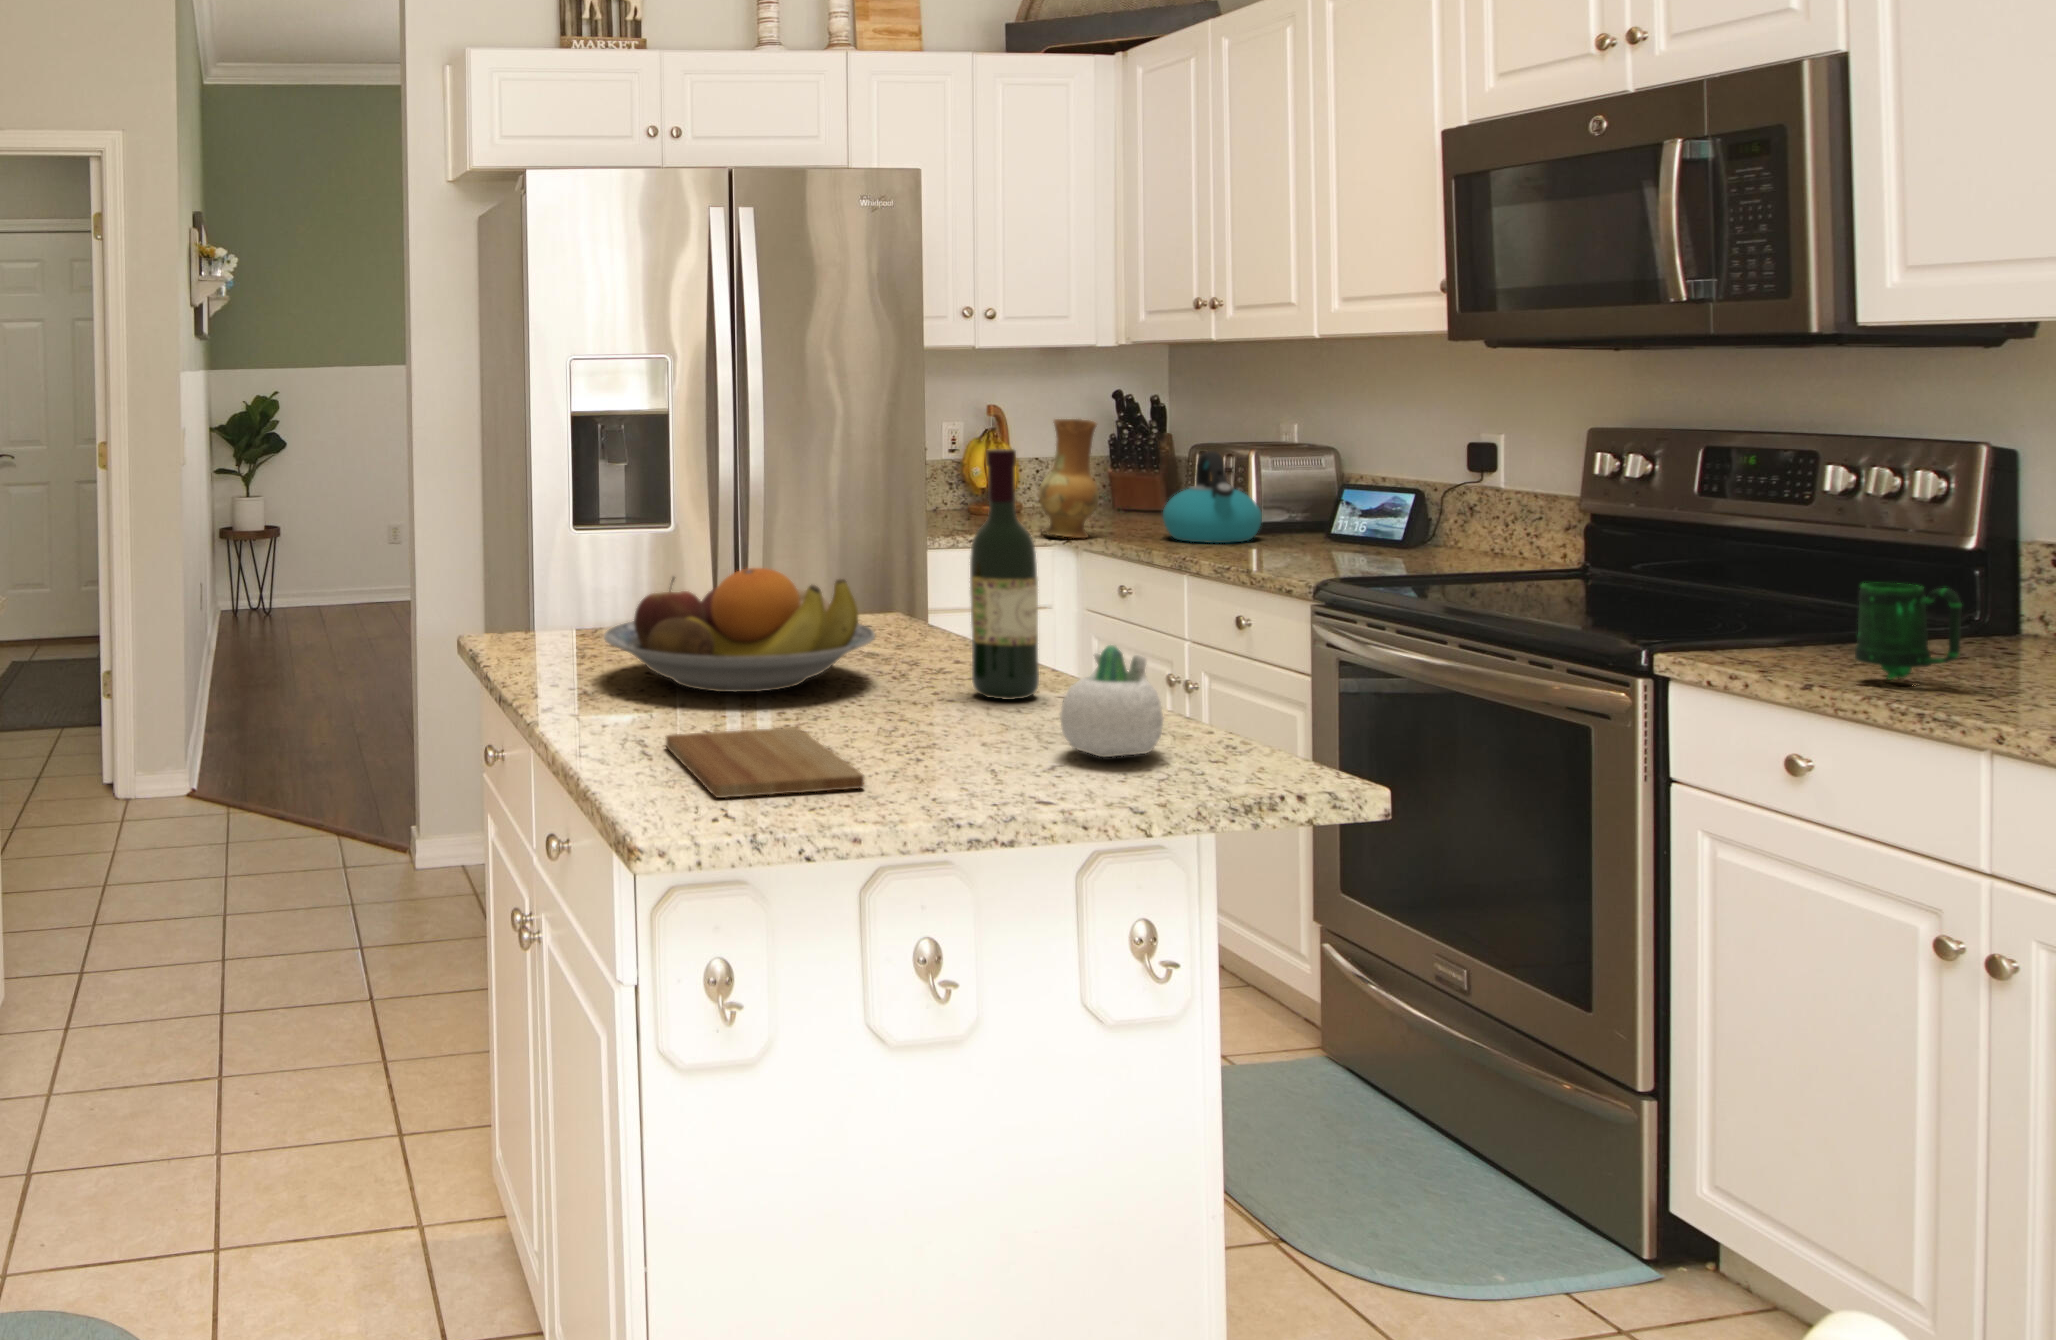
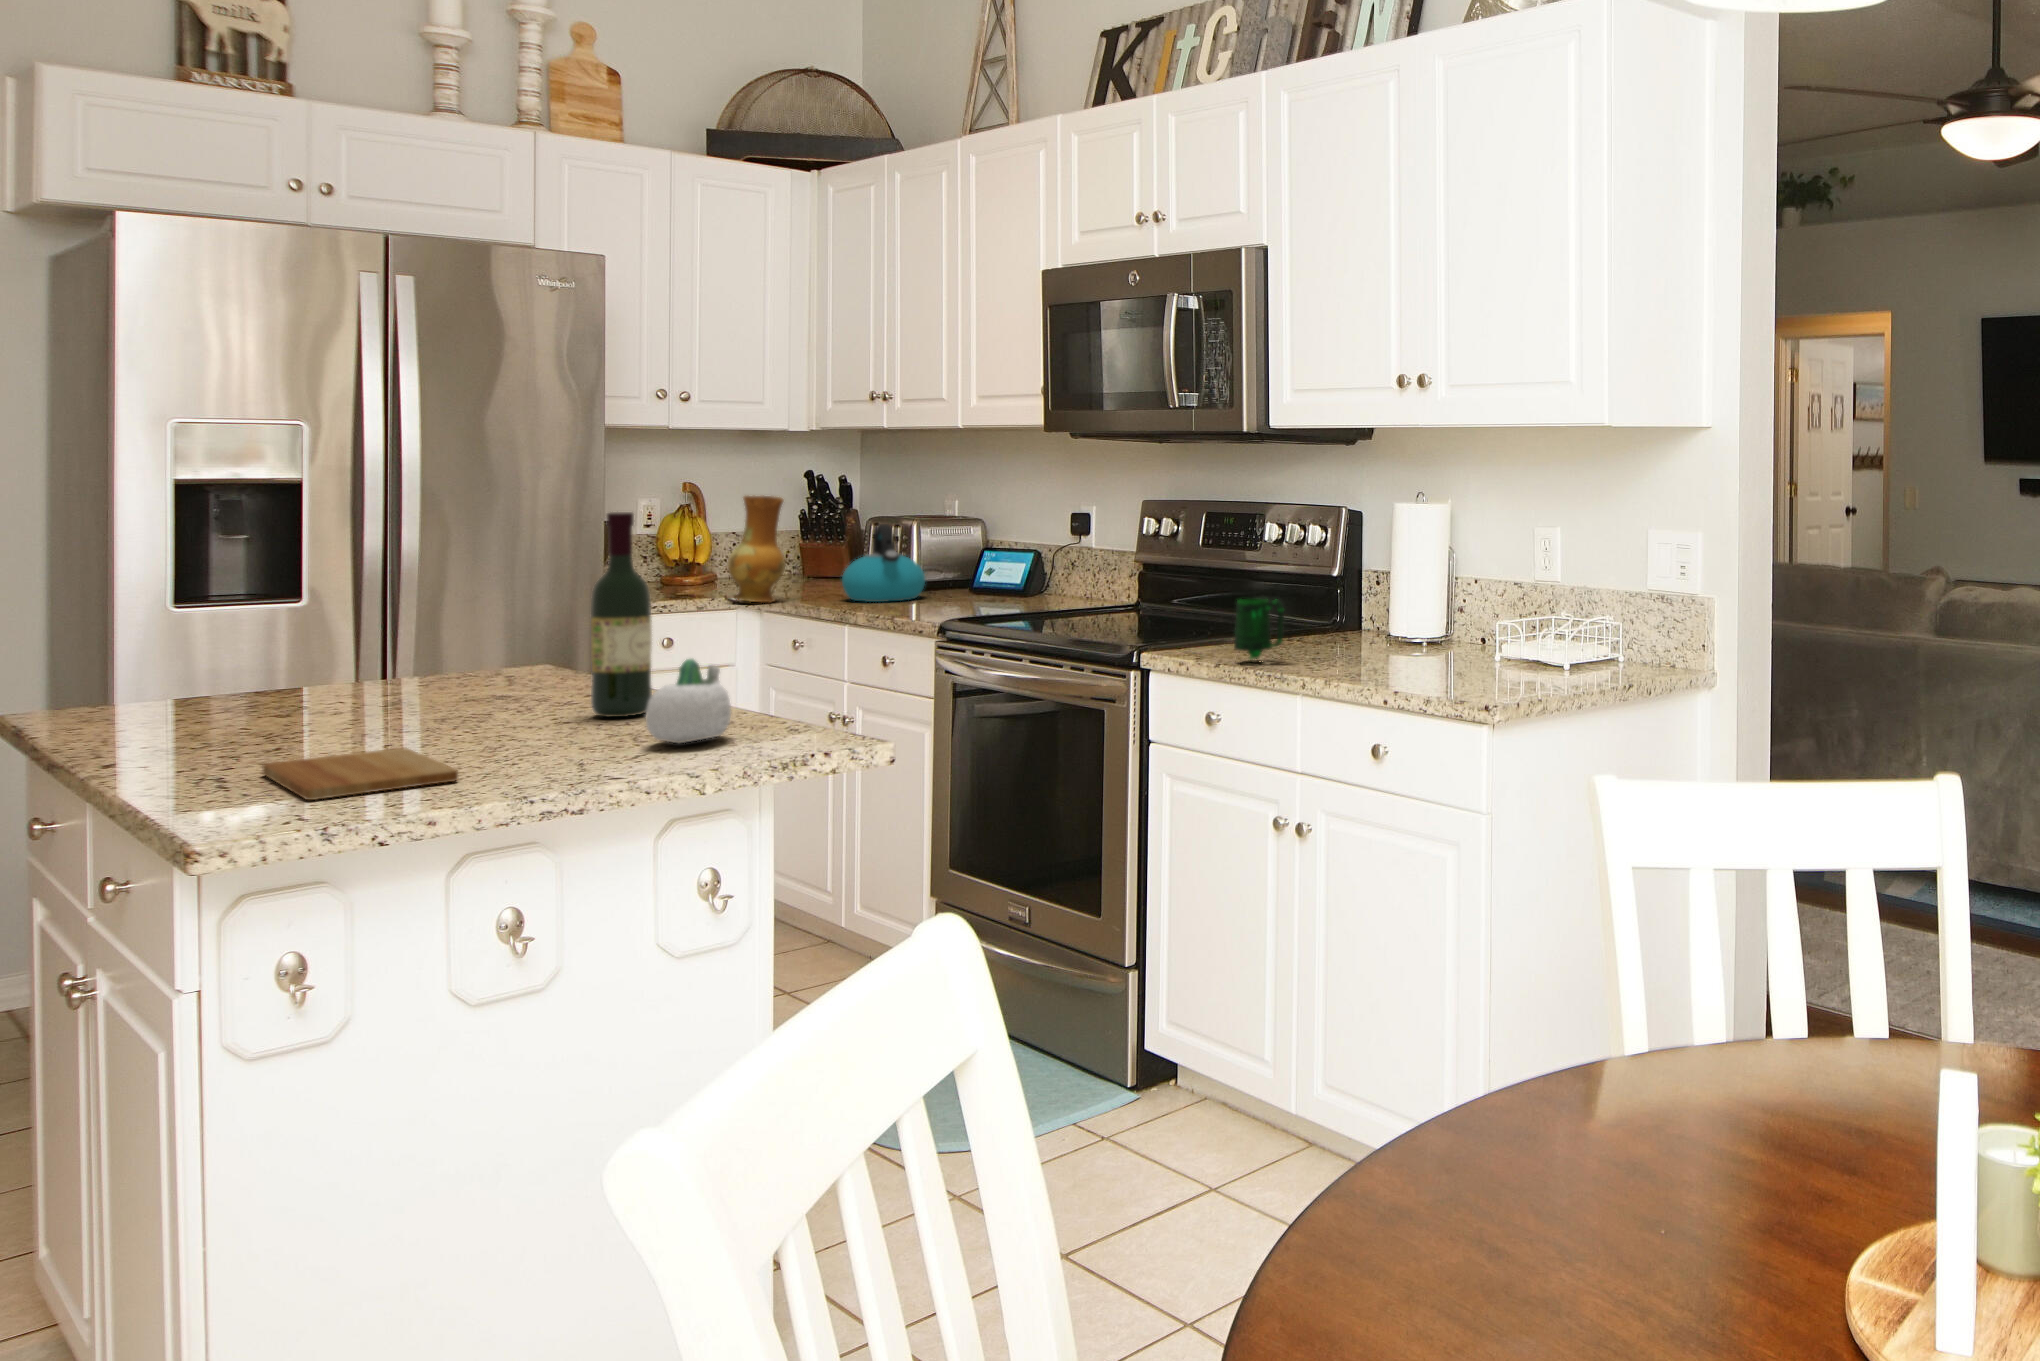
fruit bowl: present [604,568,875,692] -> none [200,620,503,734]

